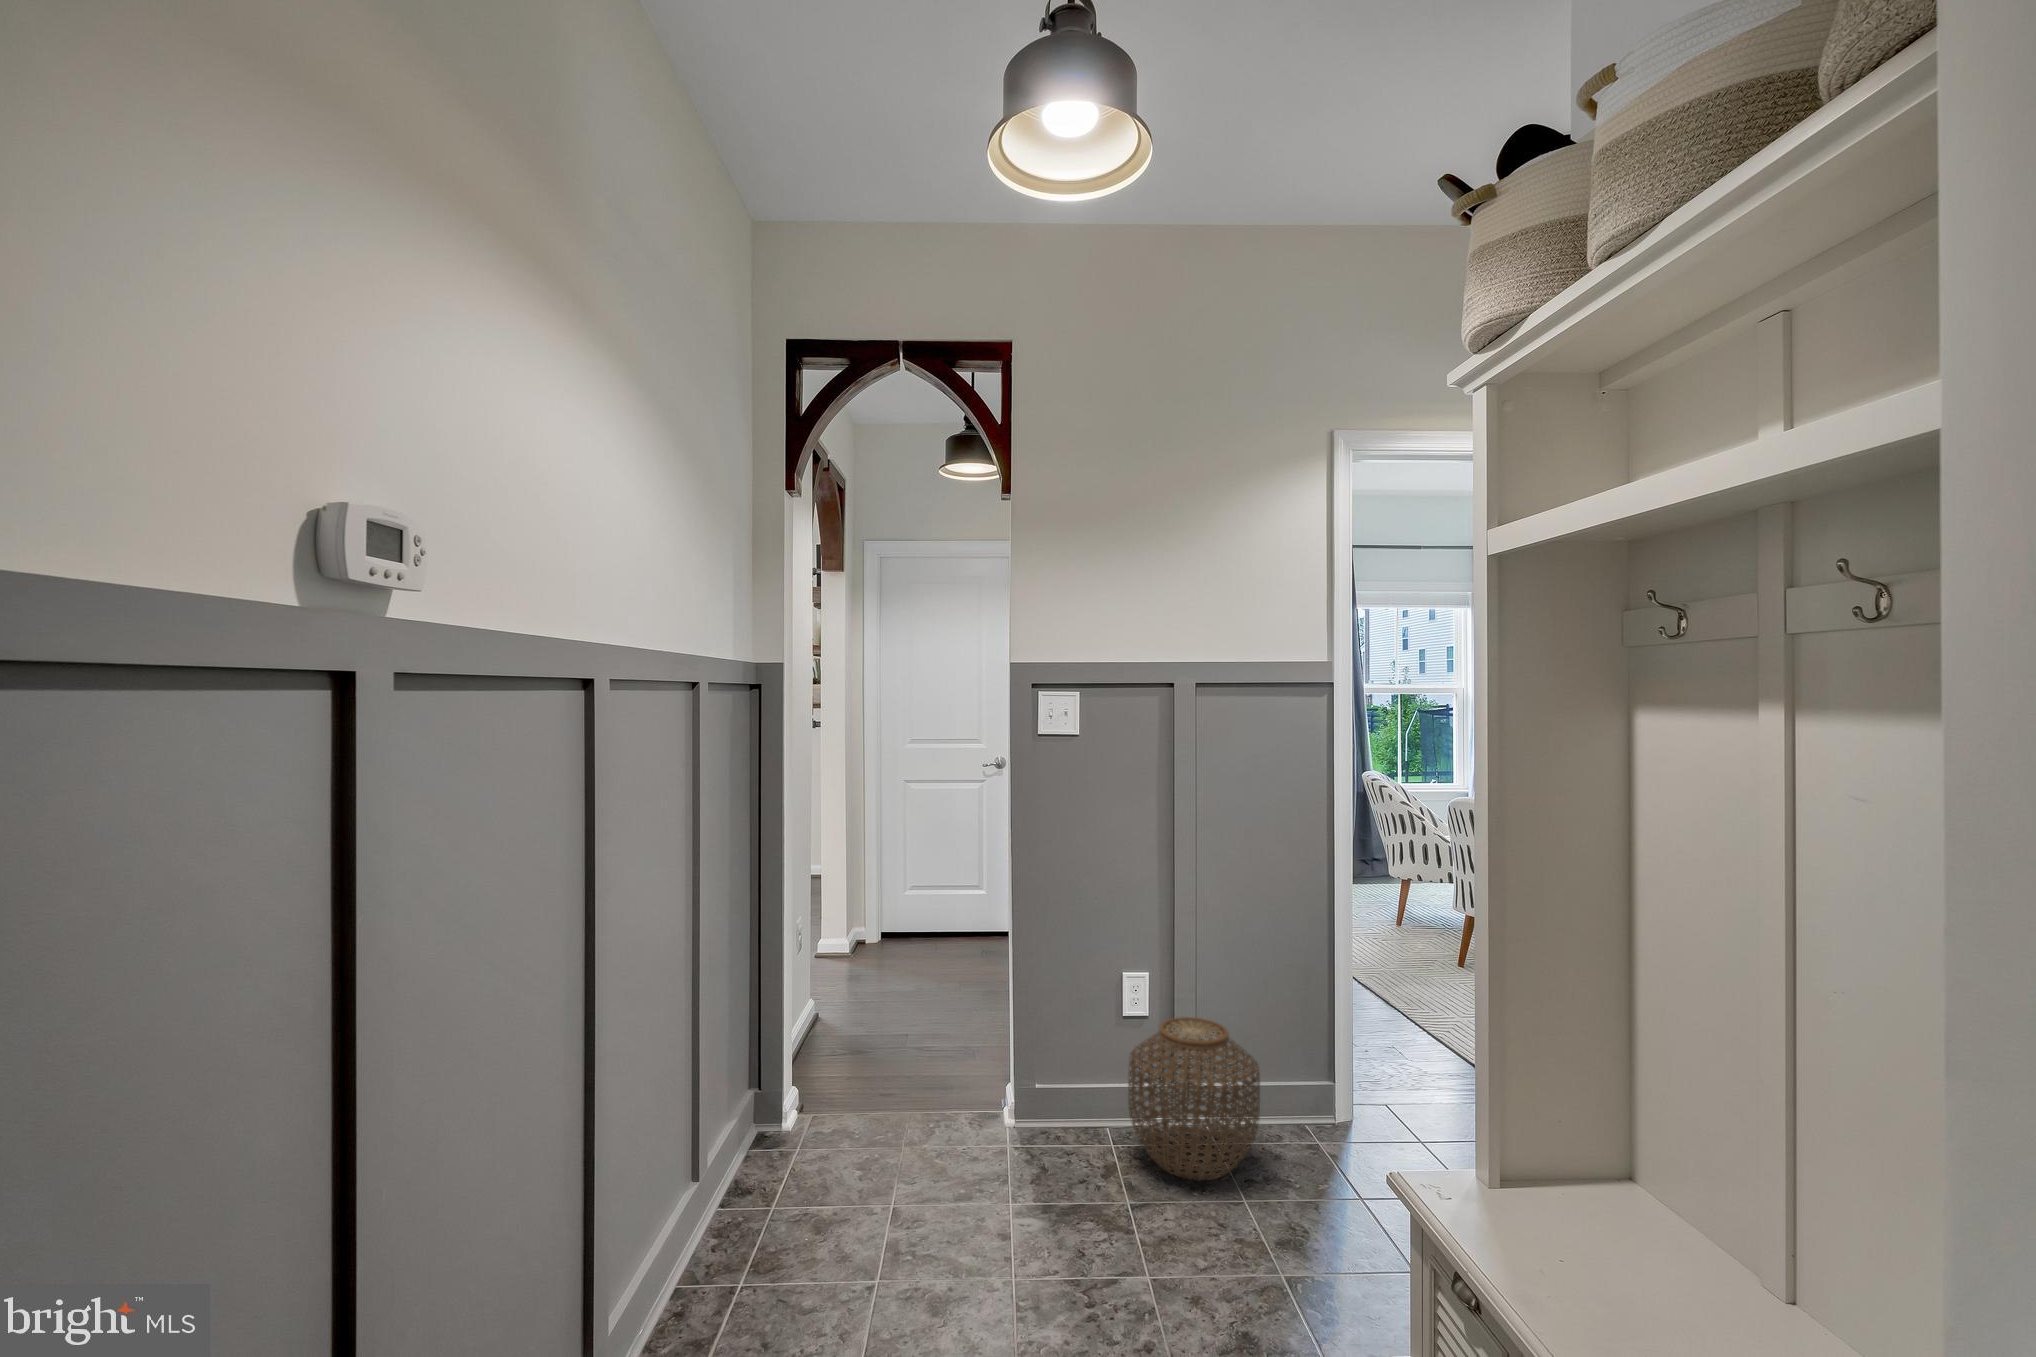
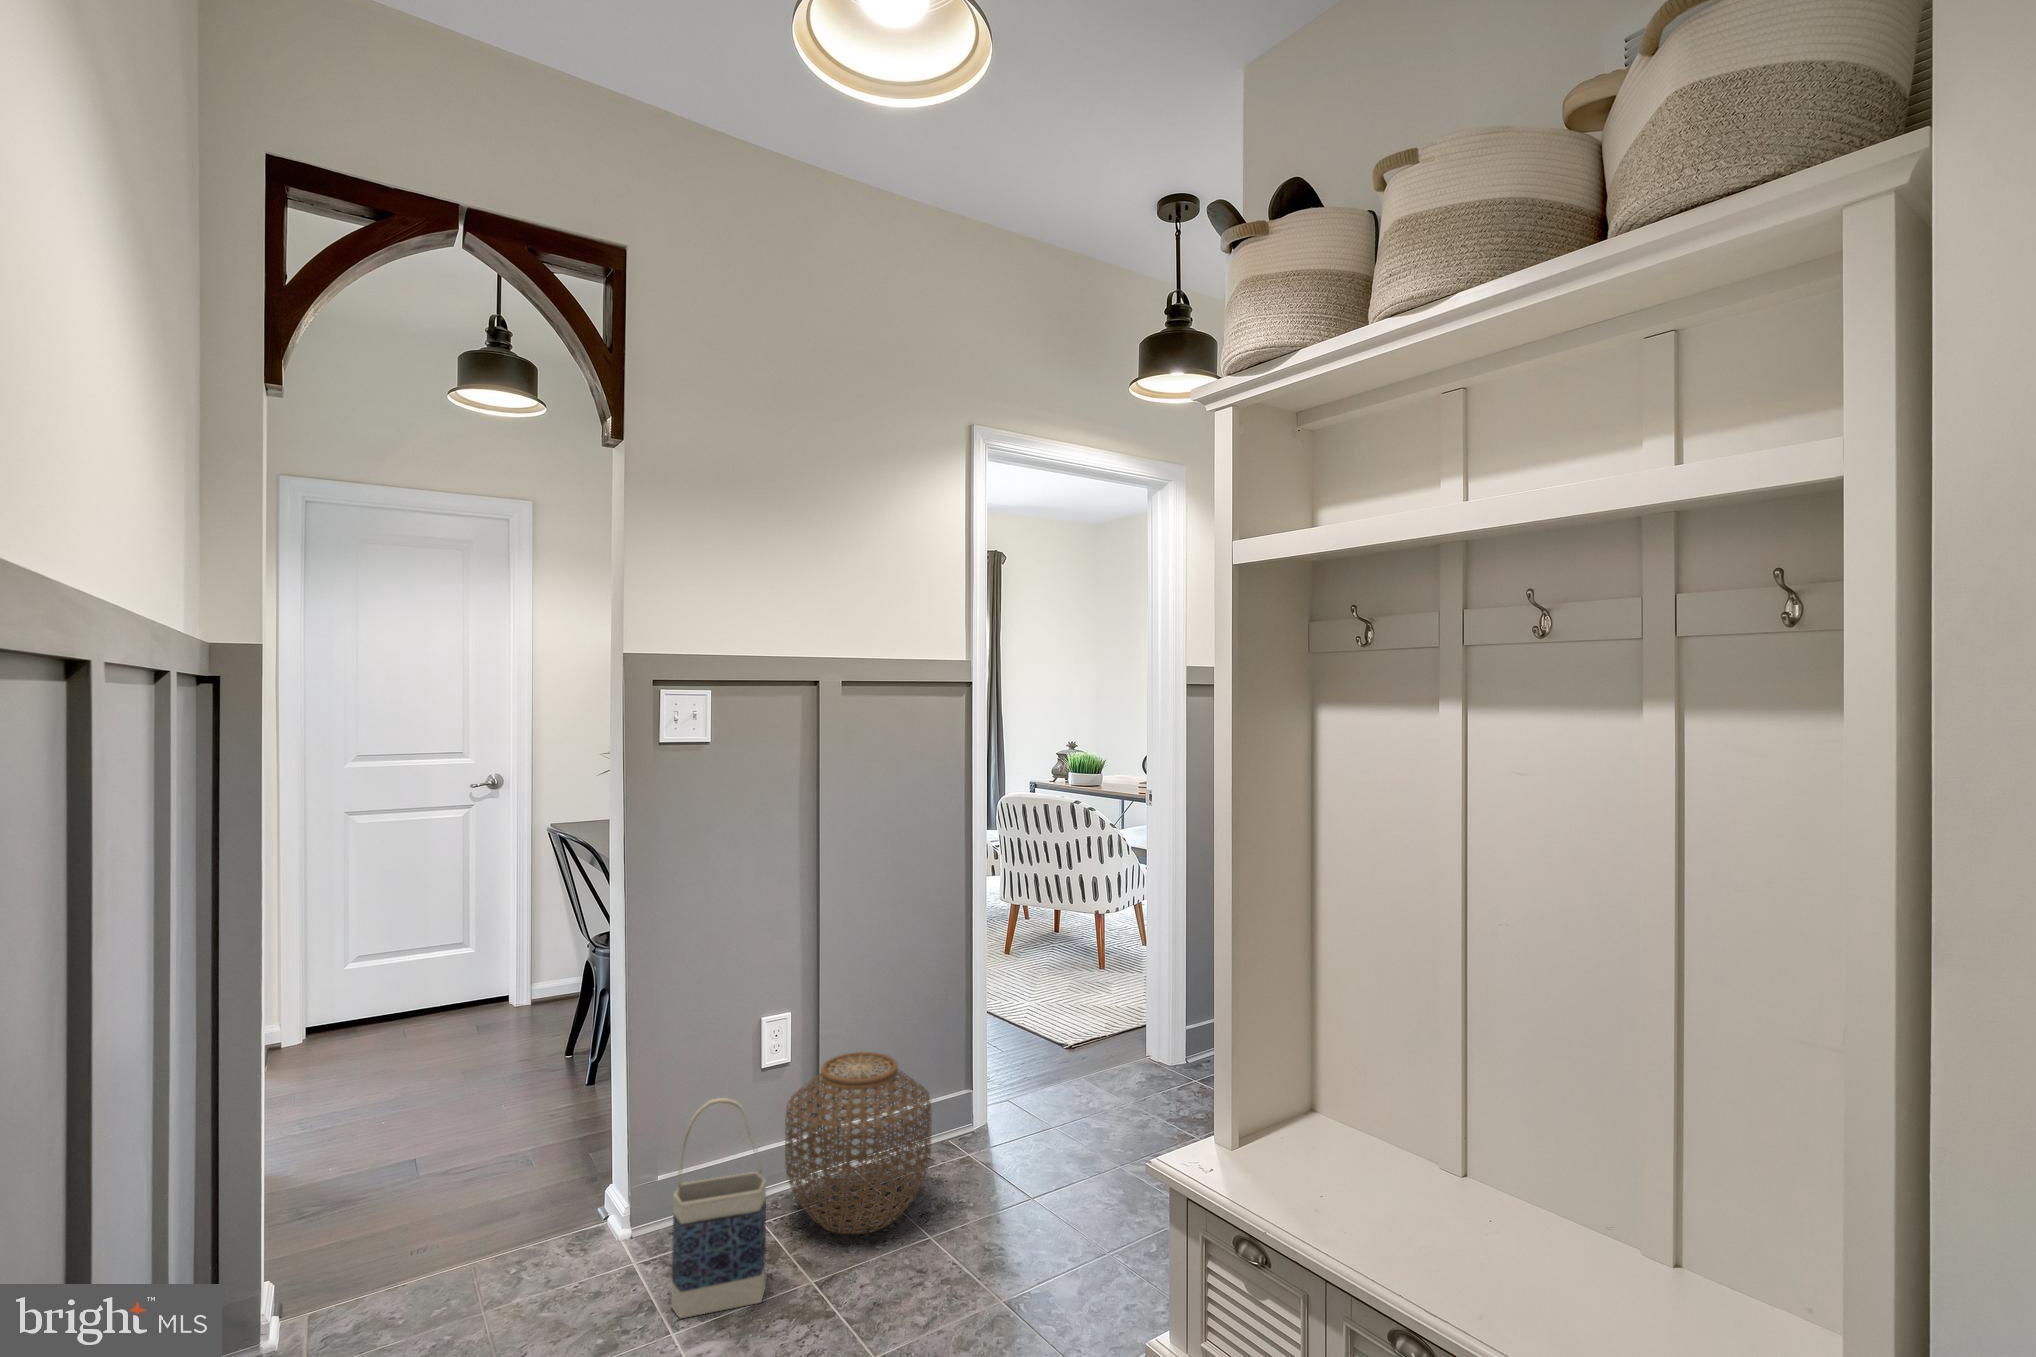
bag: none [1017,1025,1091,1204] -> present [671,1098,766,1319]

